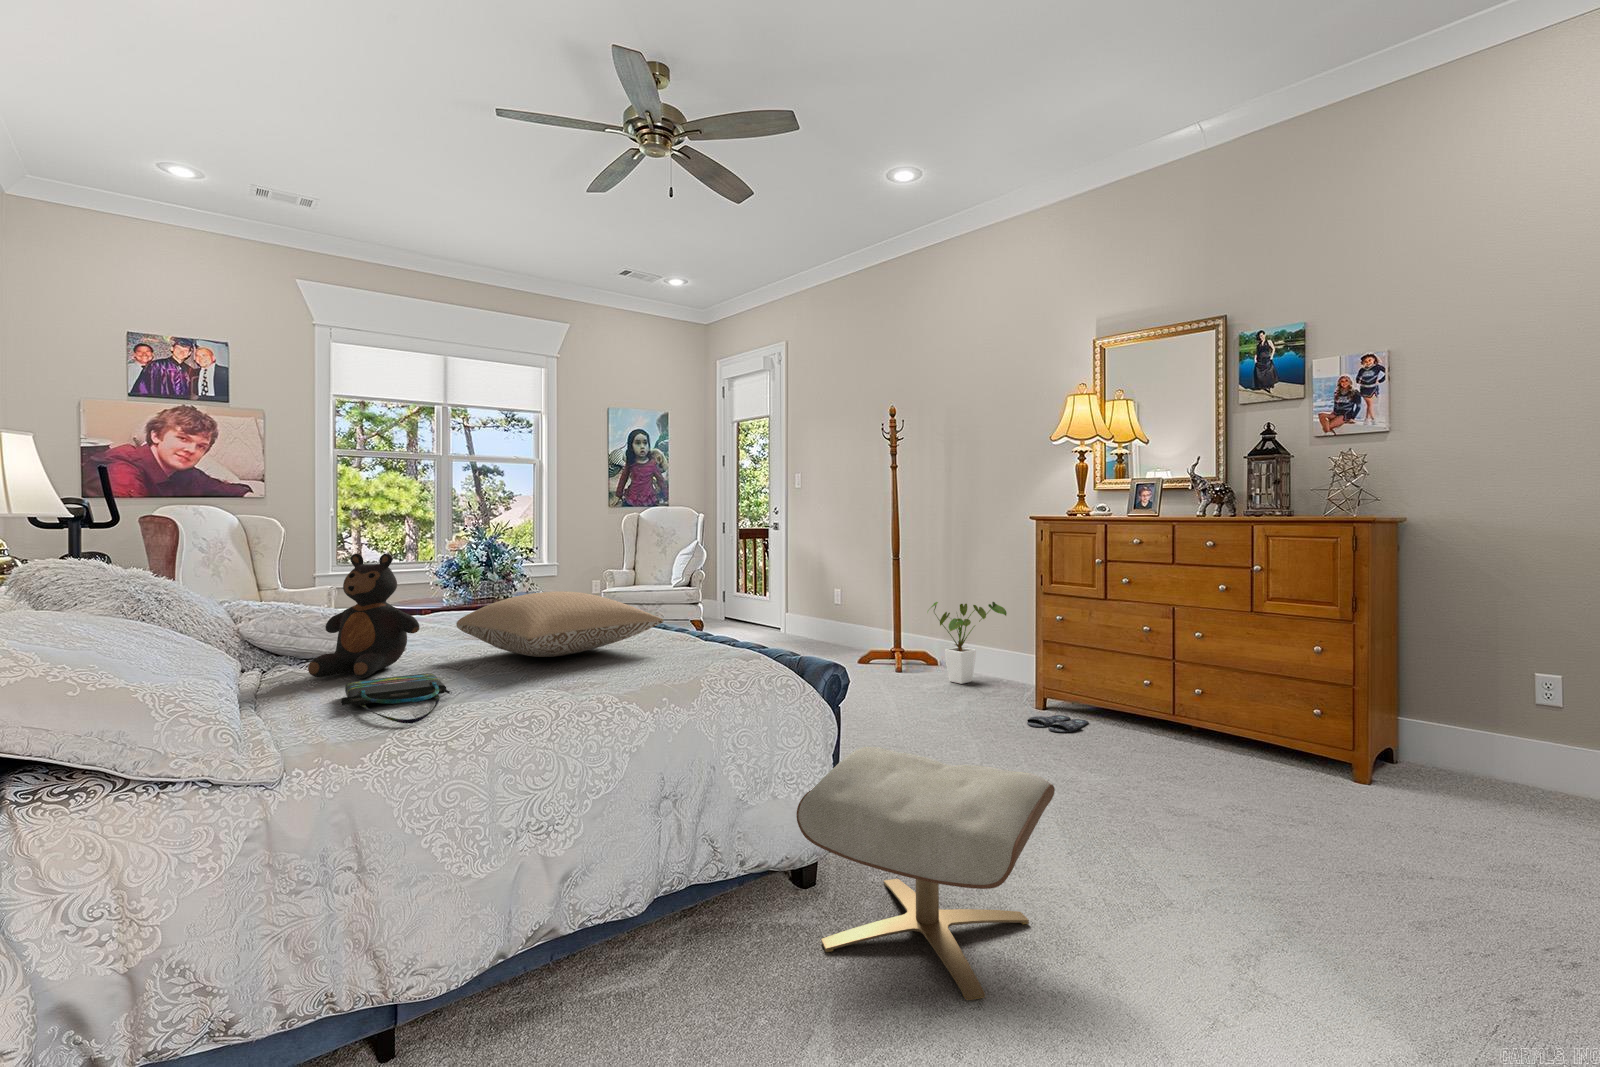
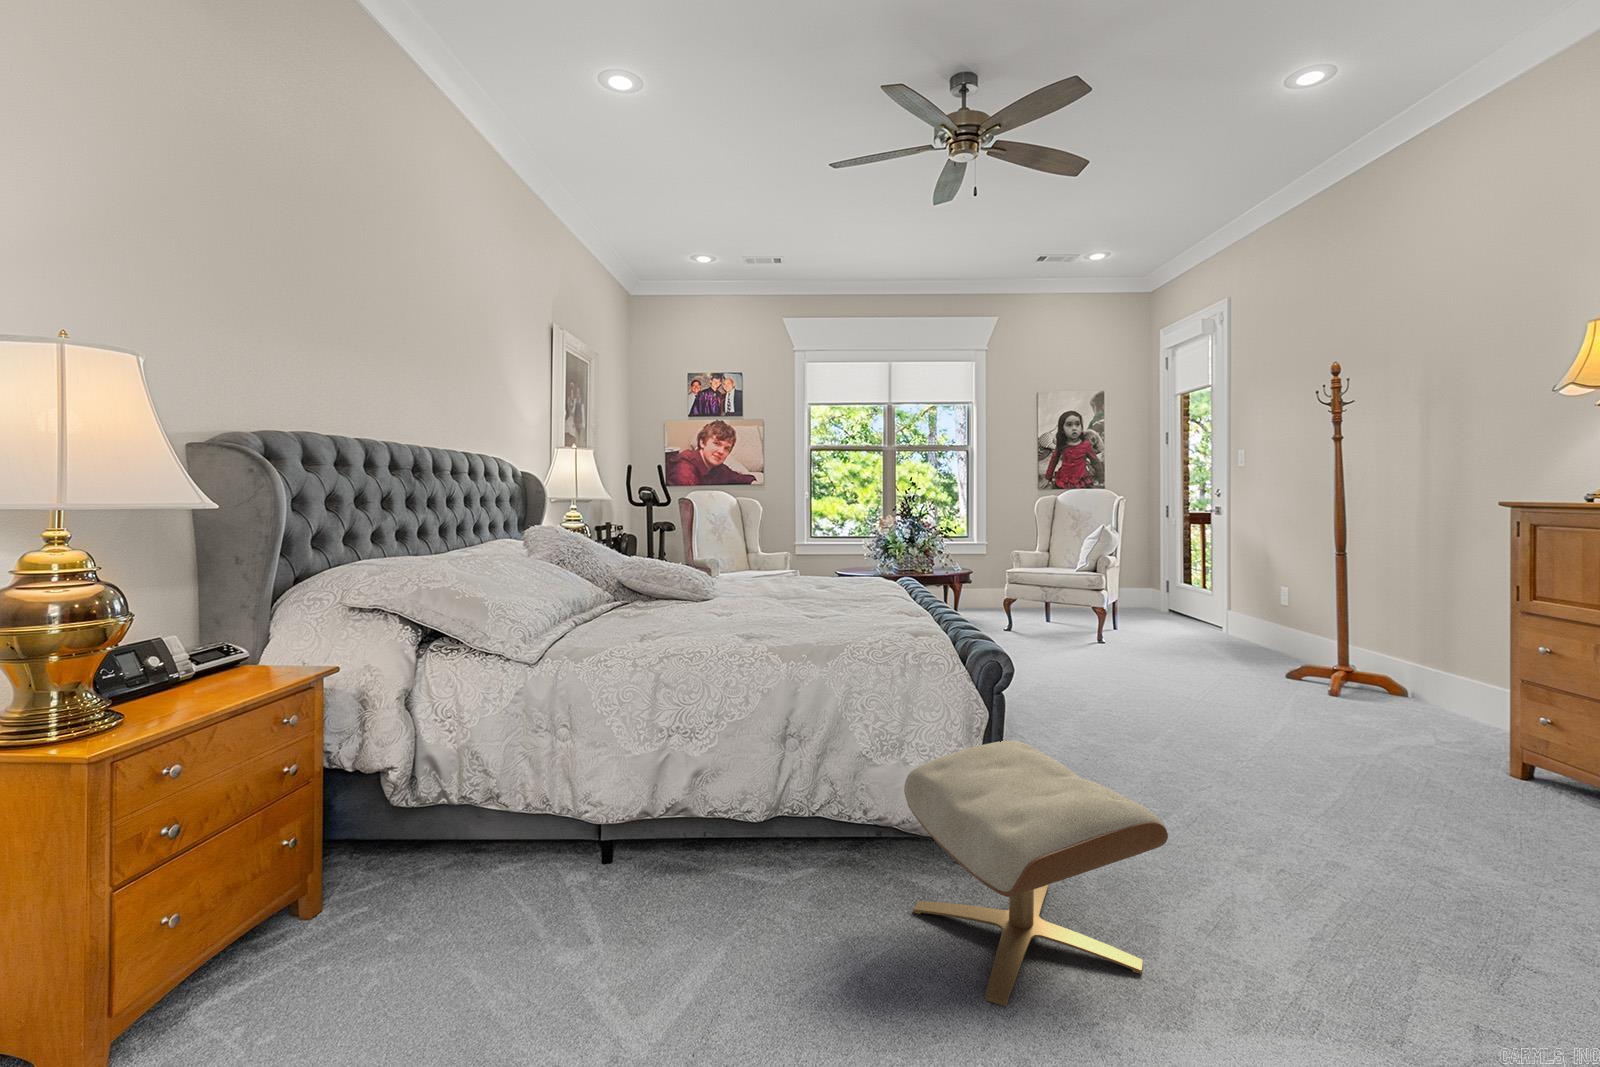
teddy bear: present [308,553,420,678] -> none [638,531,702,616]
pillow: present [456,591,664,657] -> none [735,566,865,615]
house plant: present [928,602,1007,684] -> none [1353,611,1495,722]
tote bag: present [341,673,451,724] -> none [611,616,685,646]
slippers: present [1027,715,1088,732] -> none [1452,781,1575,814]

